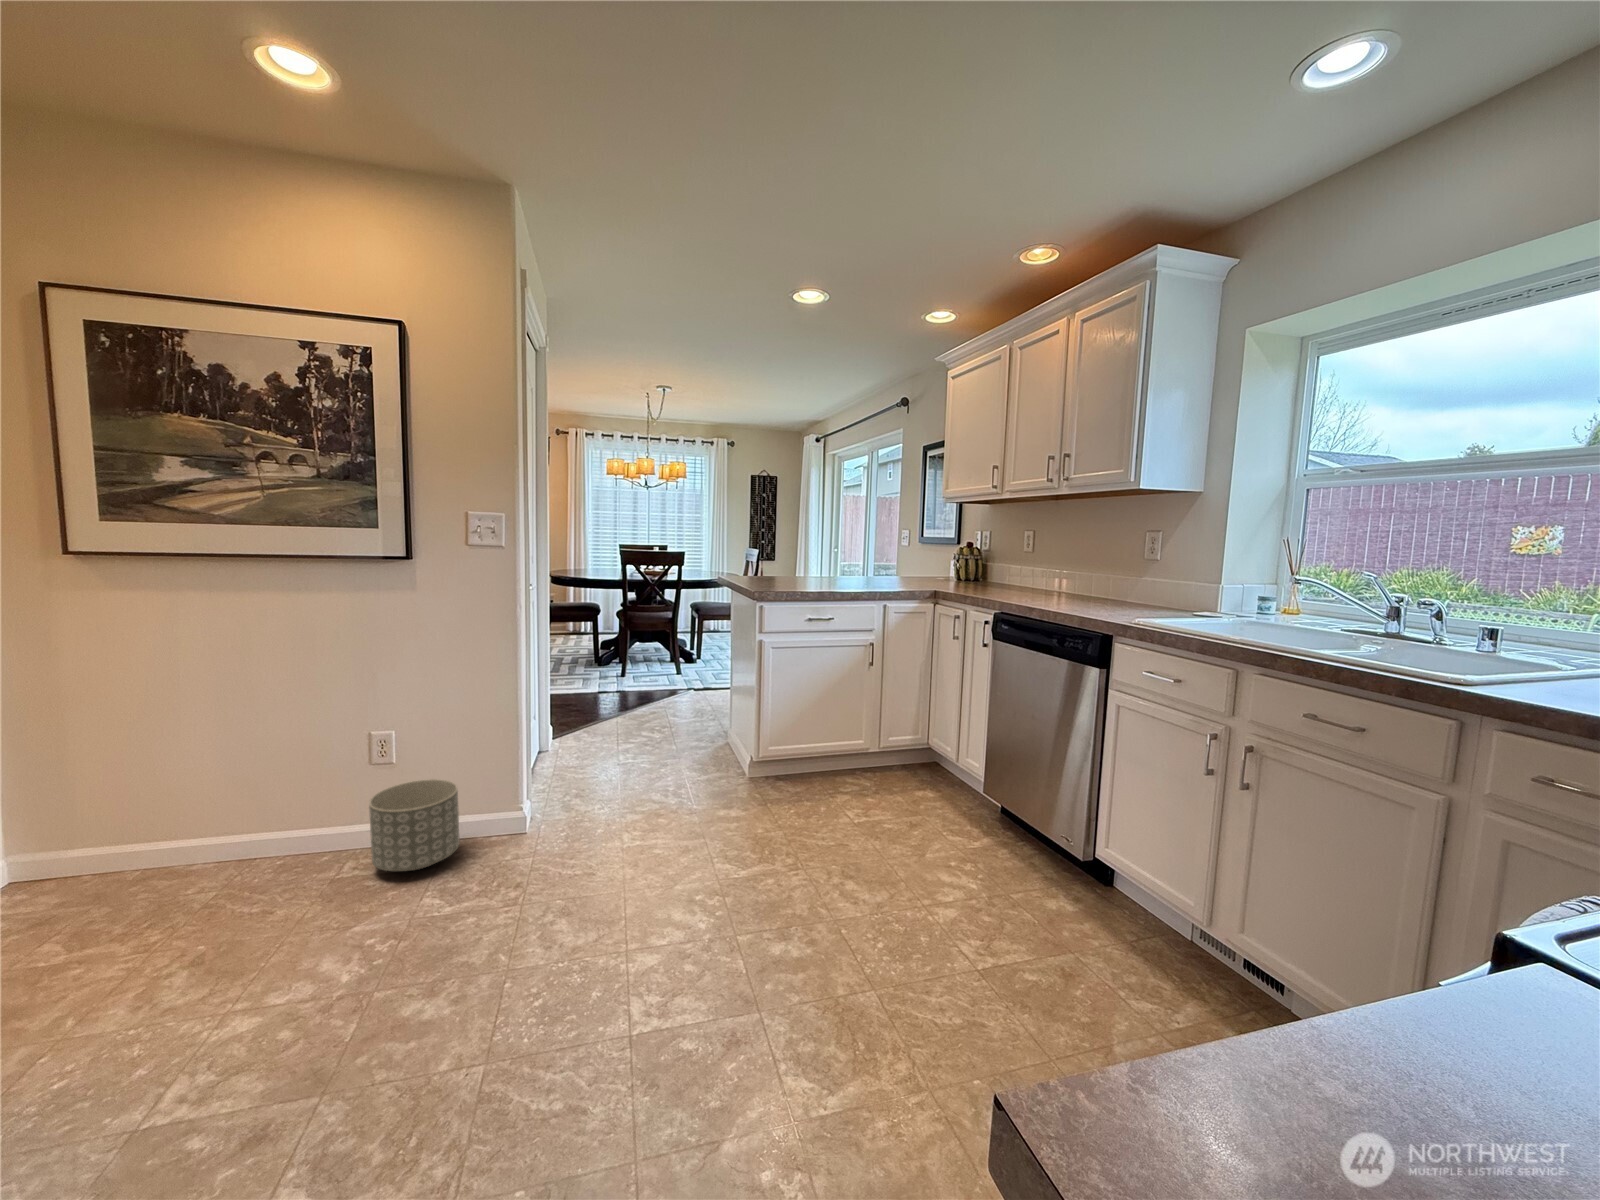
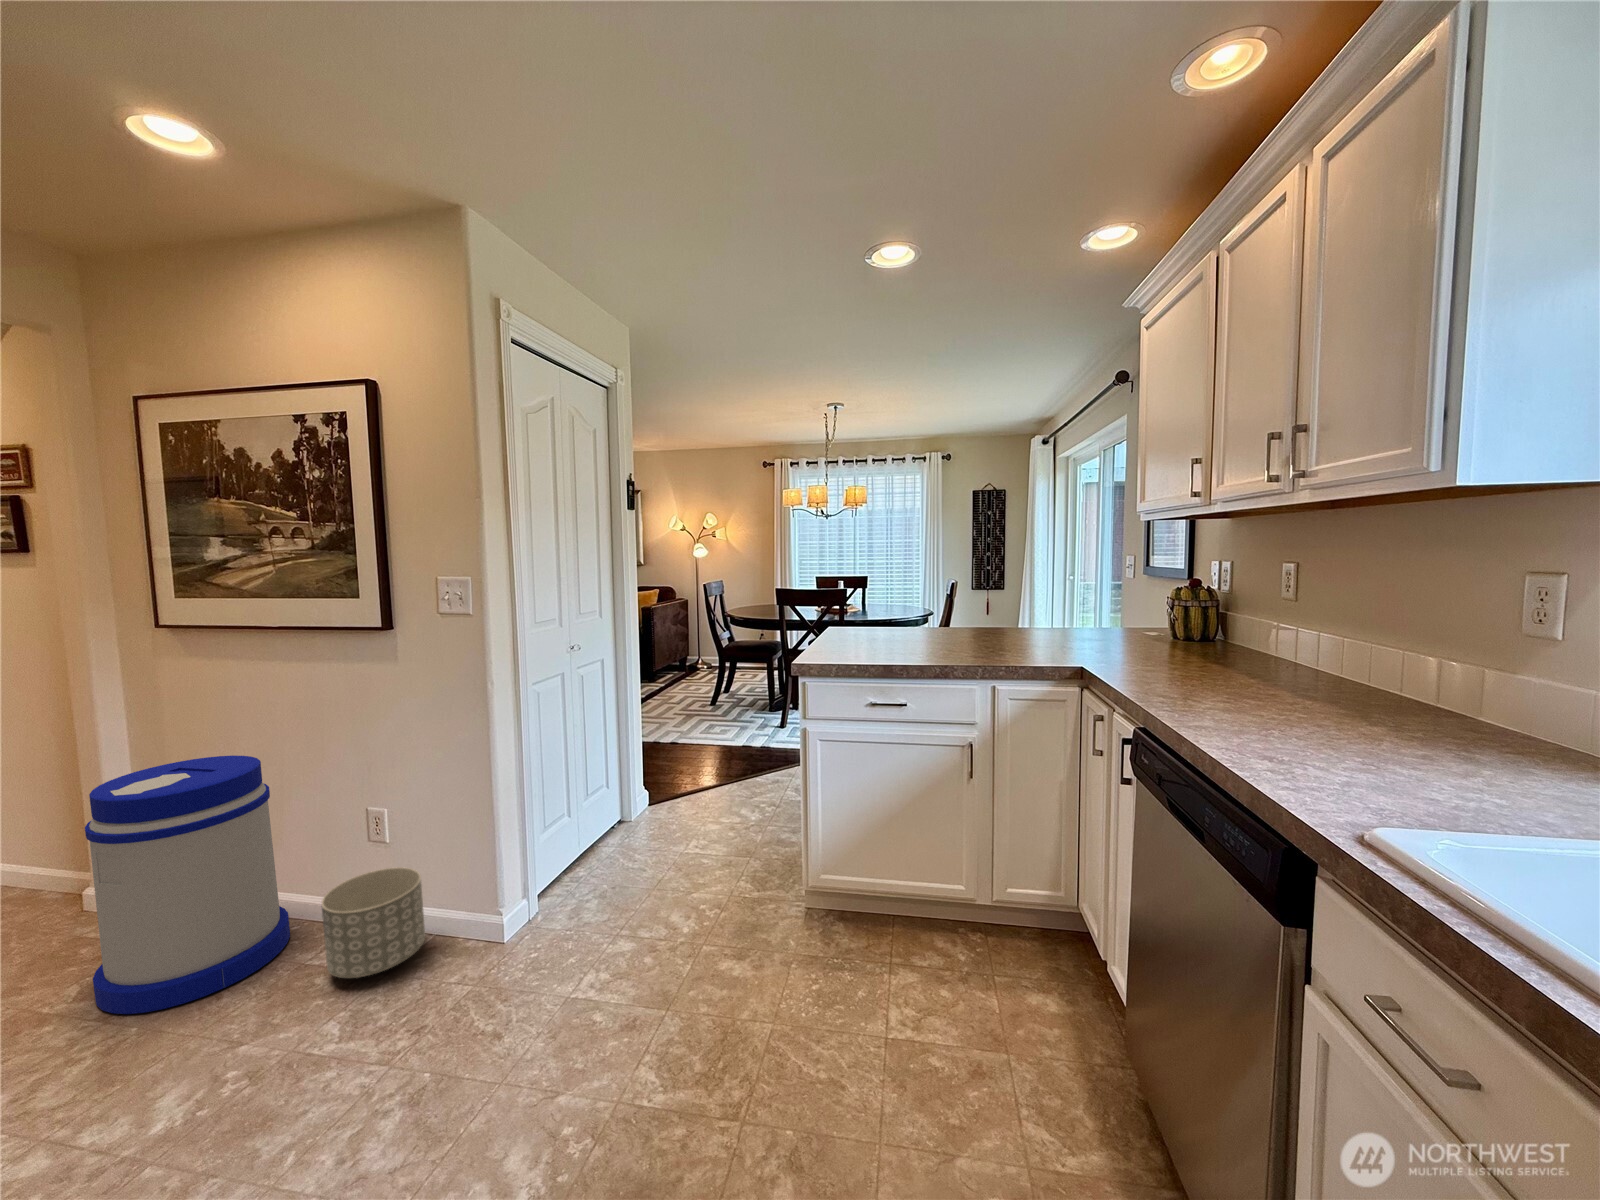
trash can: none [83,689,293,948] -> present [85,755,290,1014]

